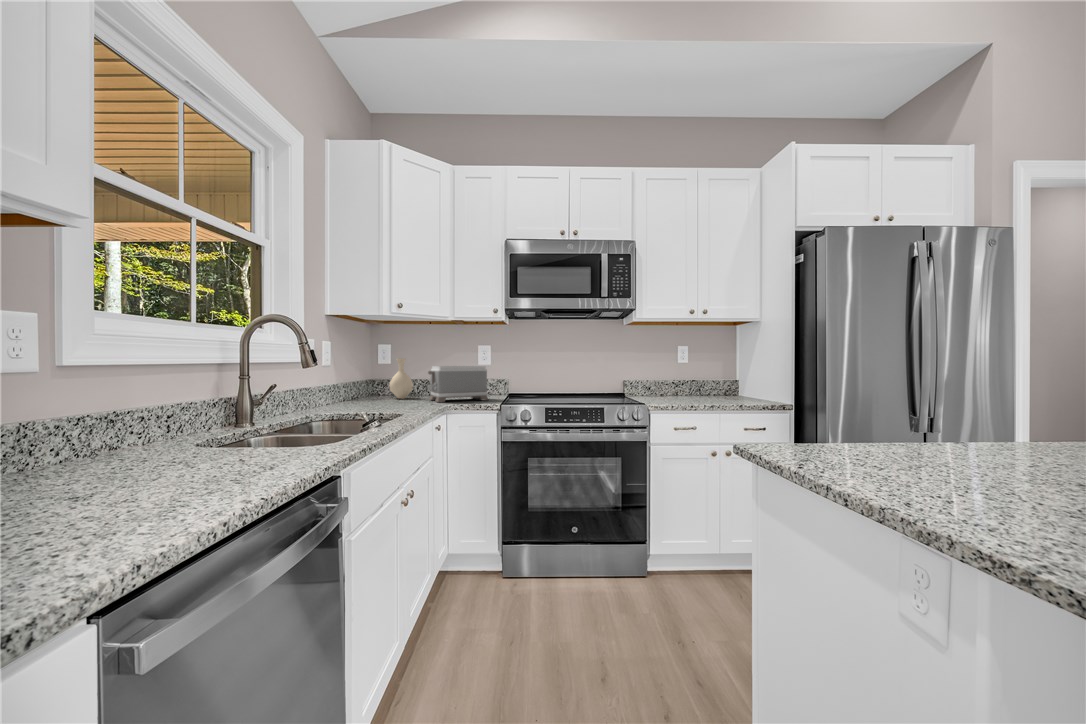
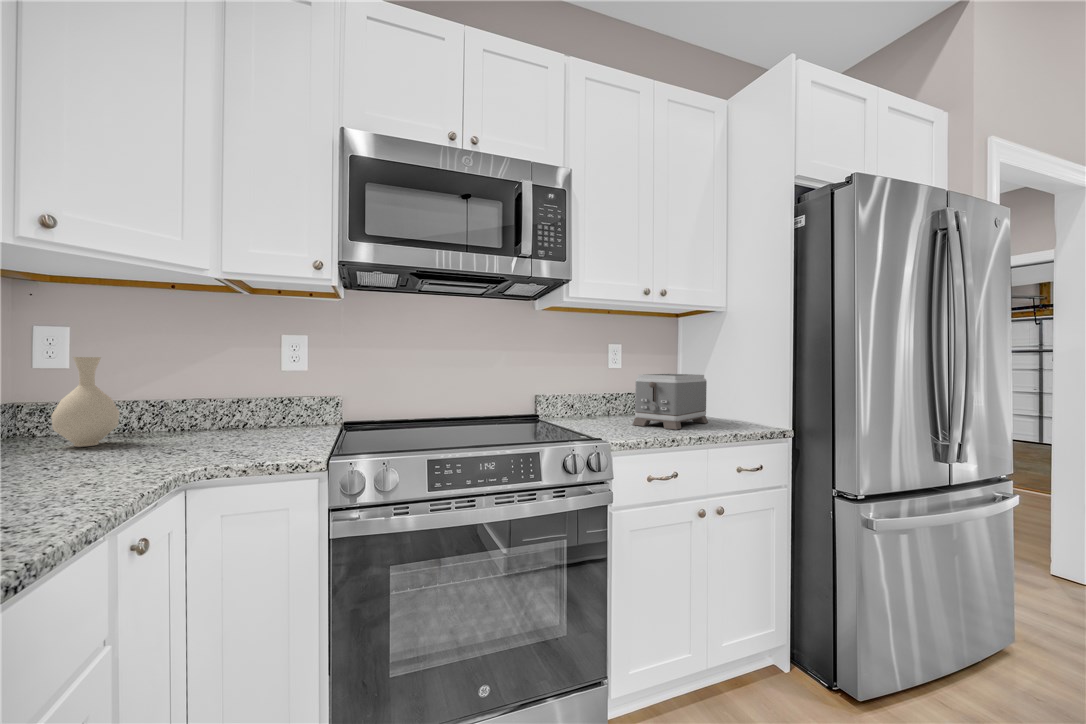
toaster: present [428,366,488,402] -> present [632,374,708,430]

